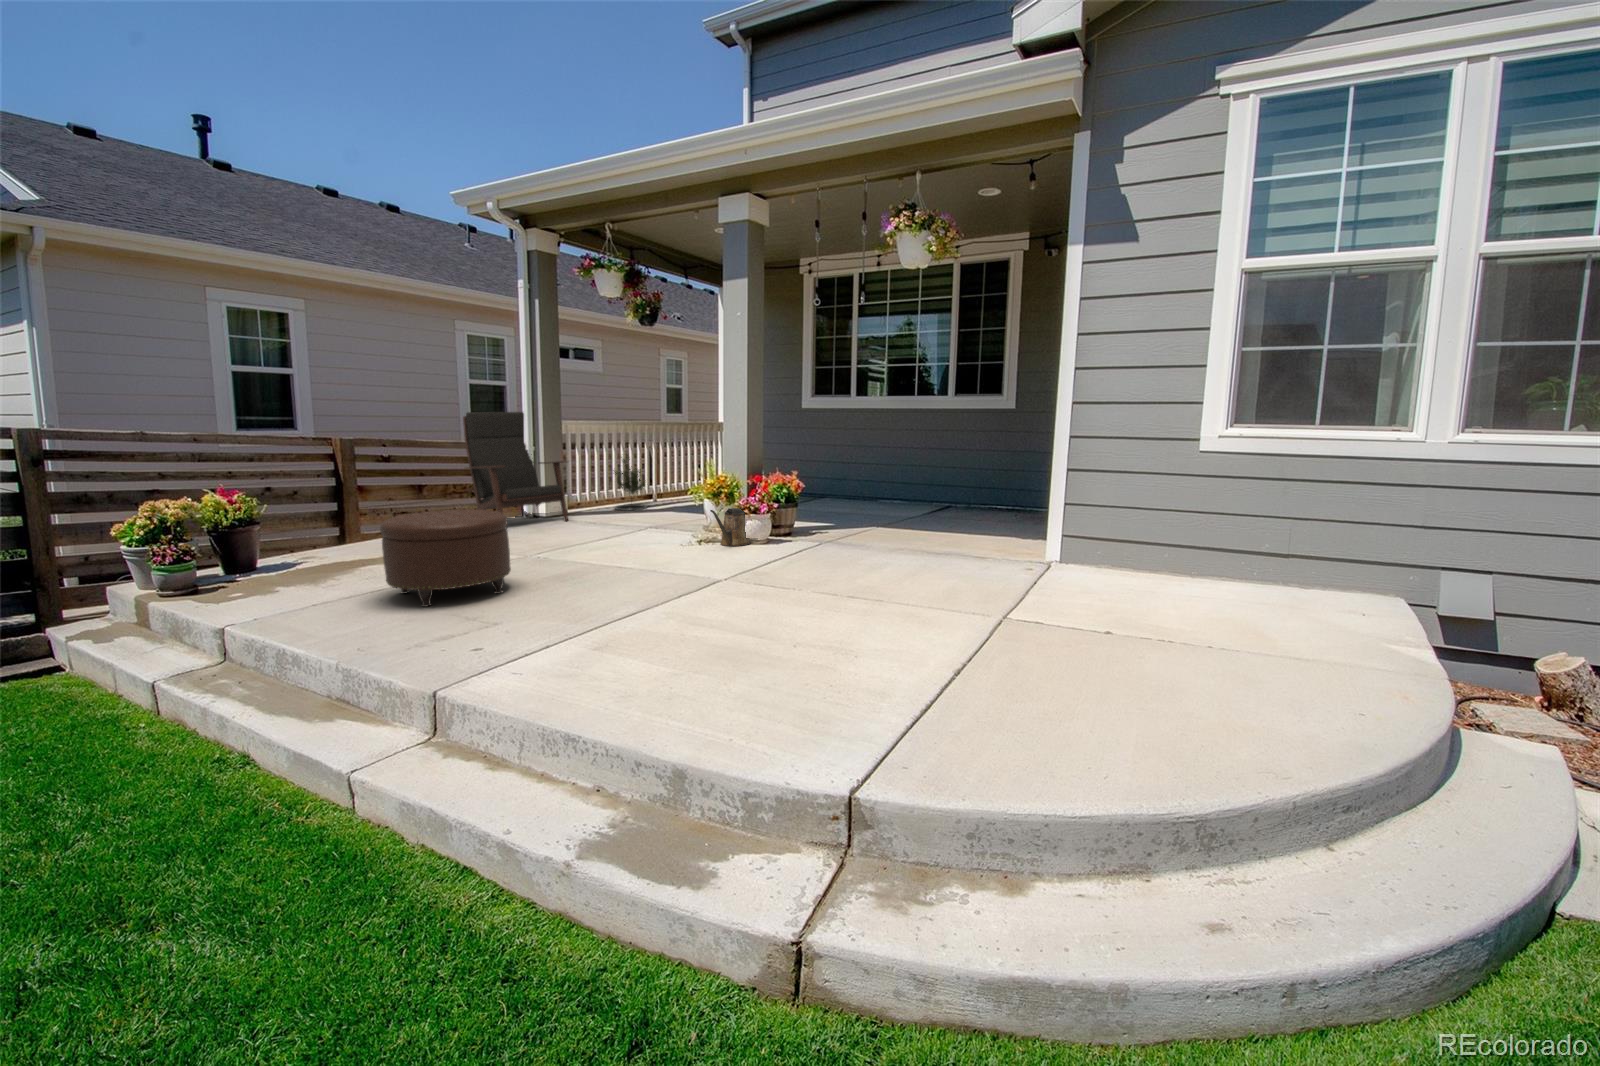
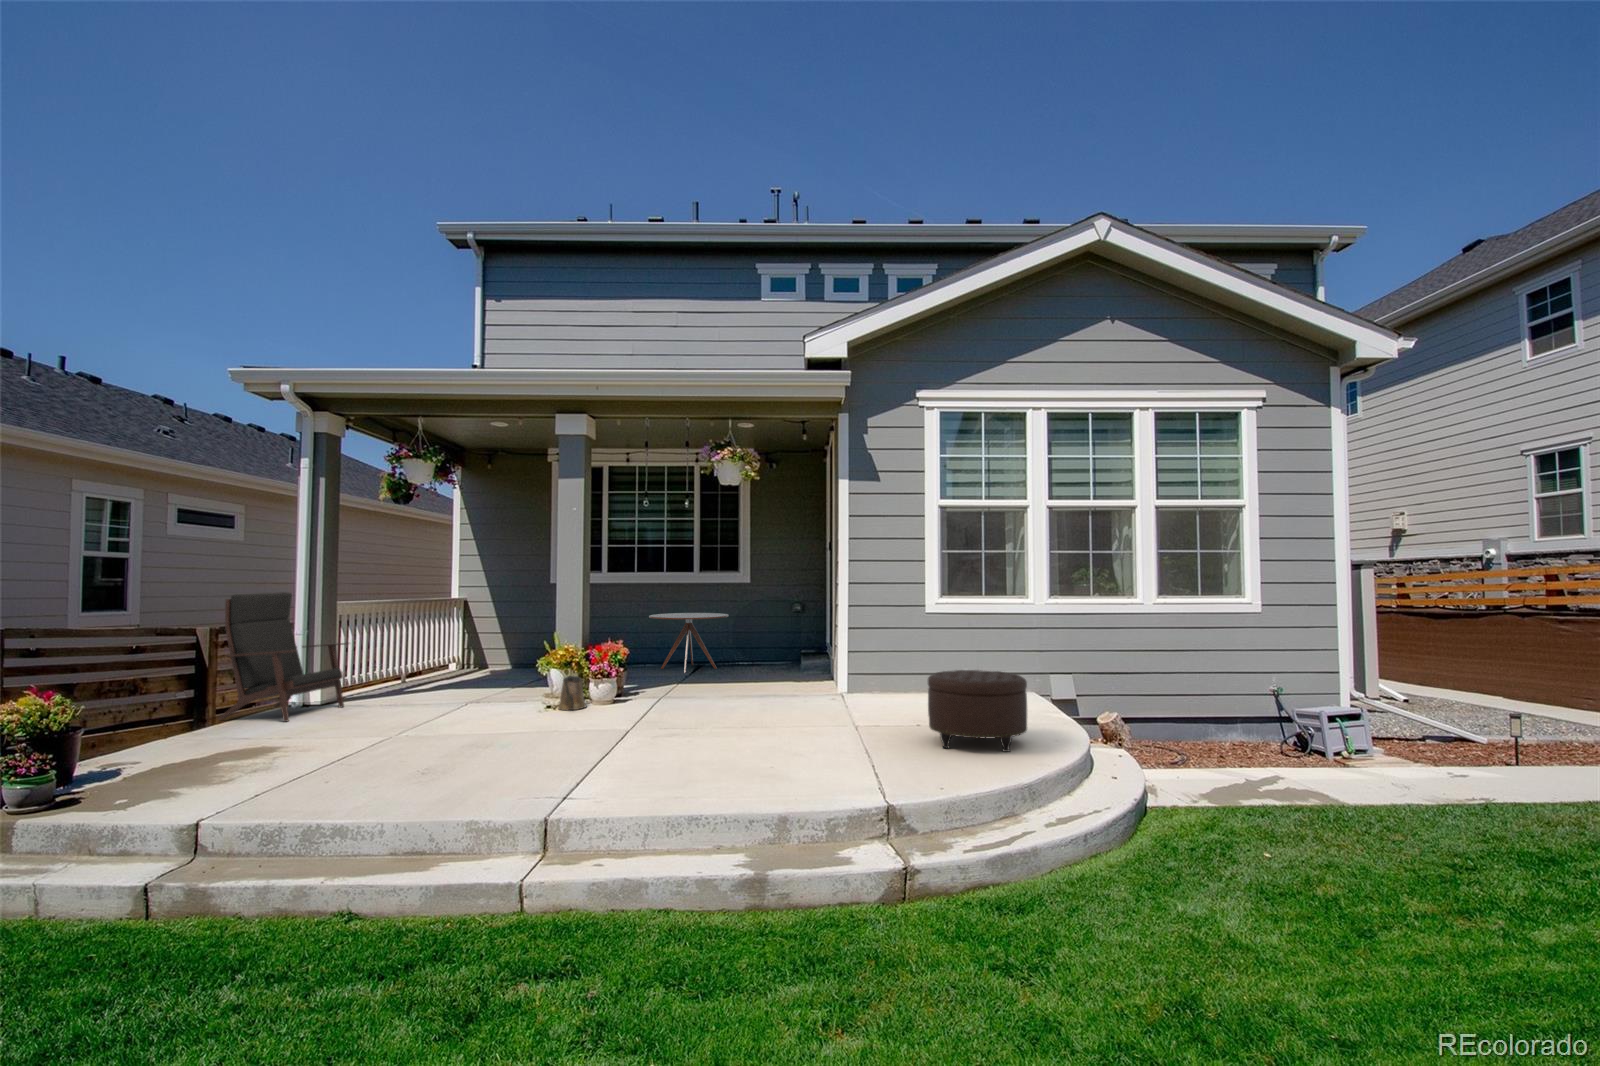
round table: none [884,445,977,513] -> present [649,613,728,672]
potted tree: present [613,457,647,511] -> none [369,629,413,693]
ottoman: present [380,509,511,607] -> present [928,670,1027,752]

